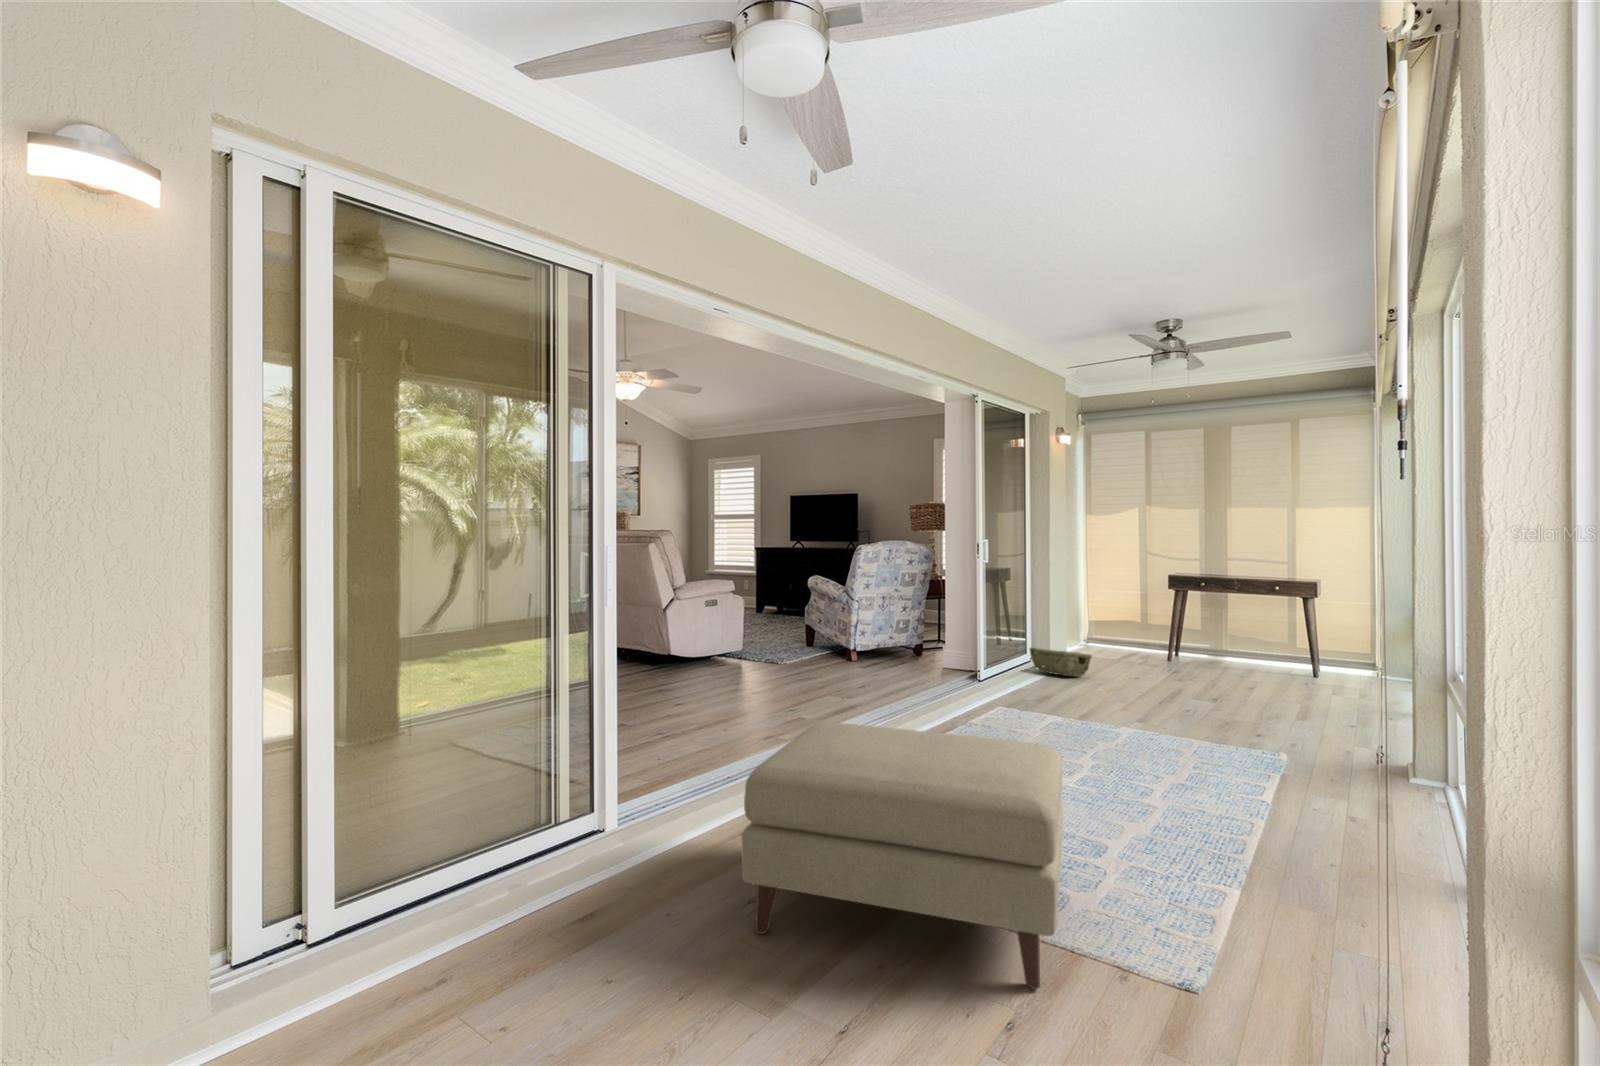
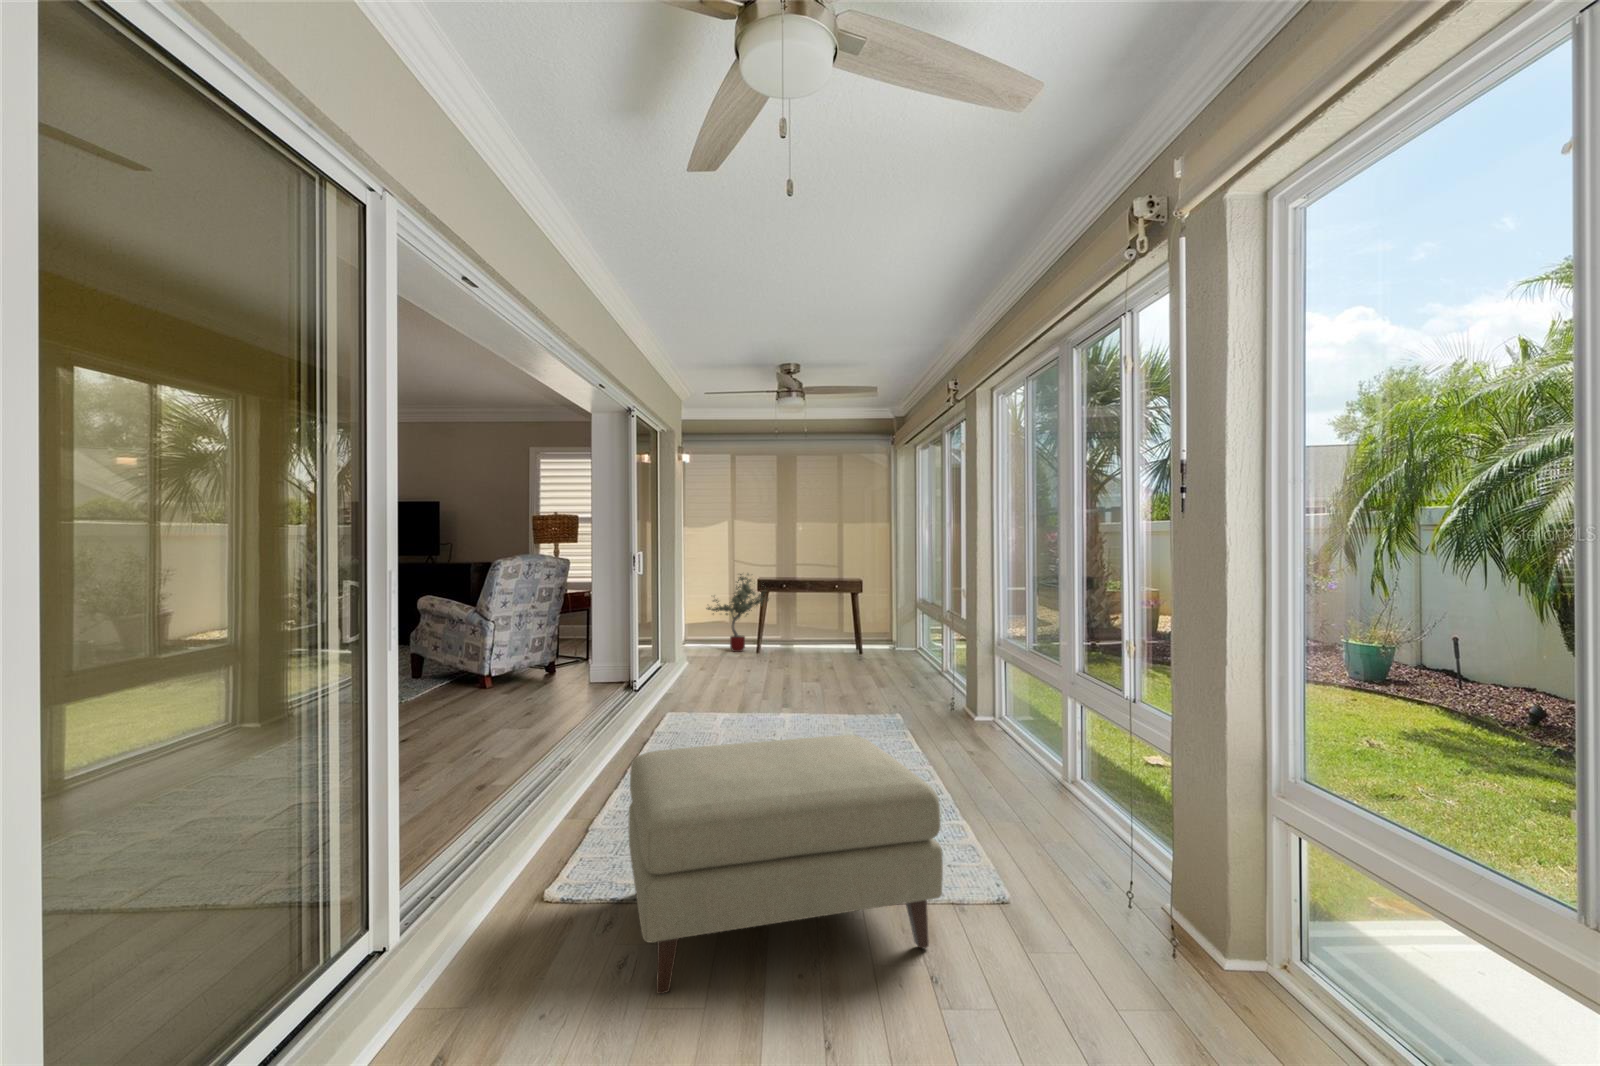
potted tree: none [1102,566,1184,658] -> present [706,574,769,652]
woven basket: present [1030,648,1092,676] -> none [663,652,718,675]

